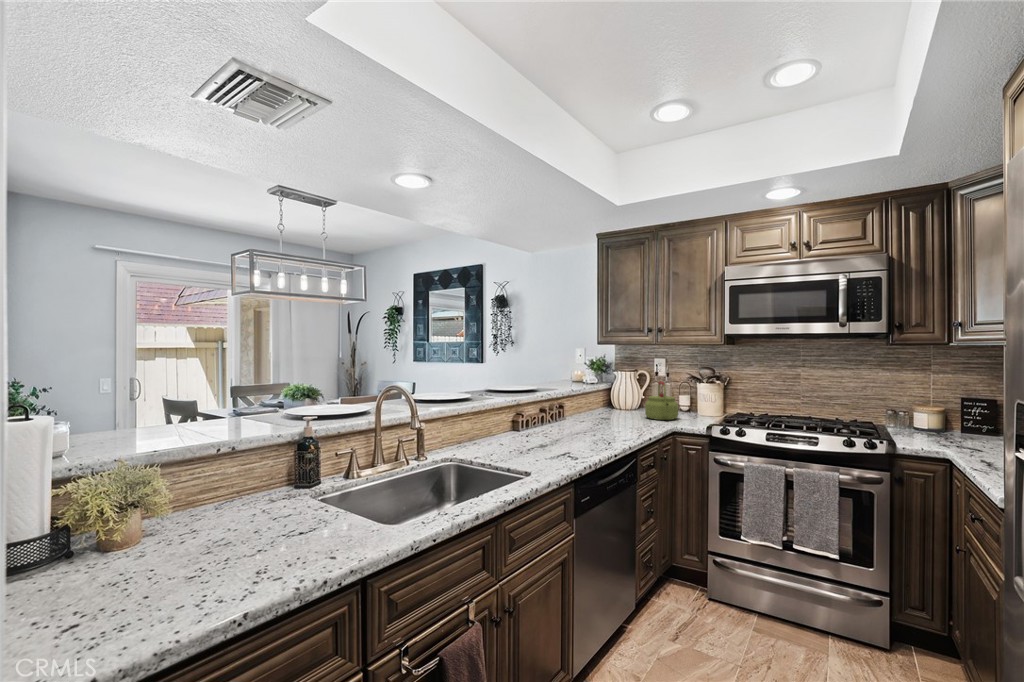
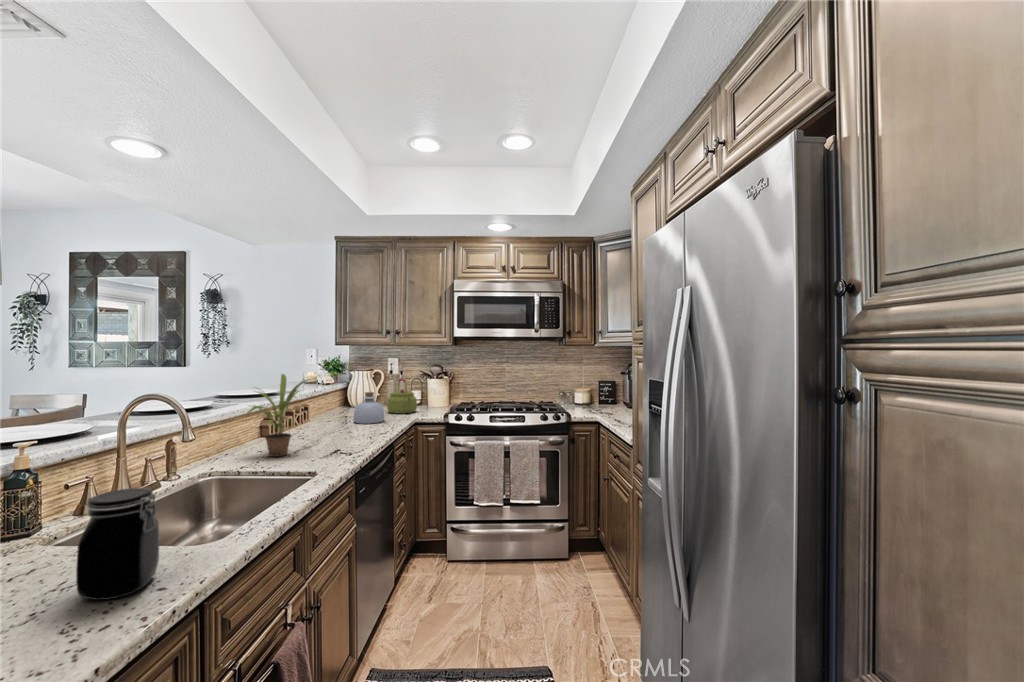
potted plant: none [486,373,544,452] -> present [246,374,307,457]
bottle: none [602,394,636,428] -> present [353,392,385,424]
jar: none [289,466,348,555] -> present [76,488,159,600]

